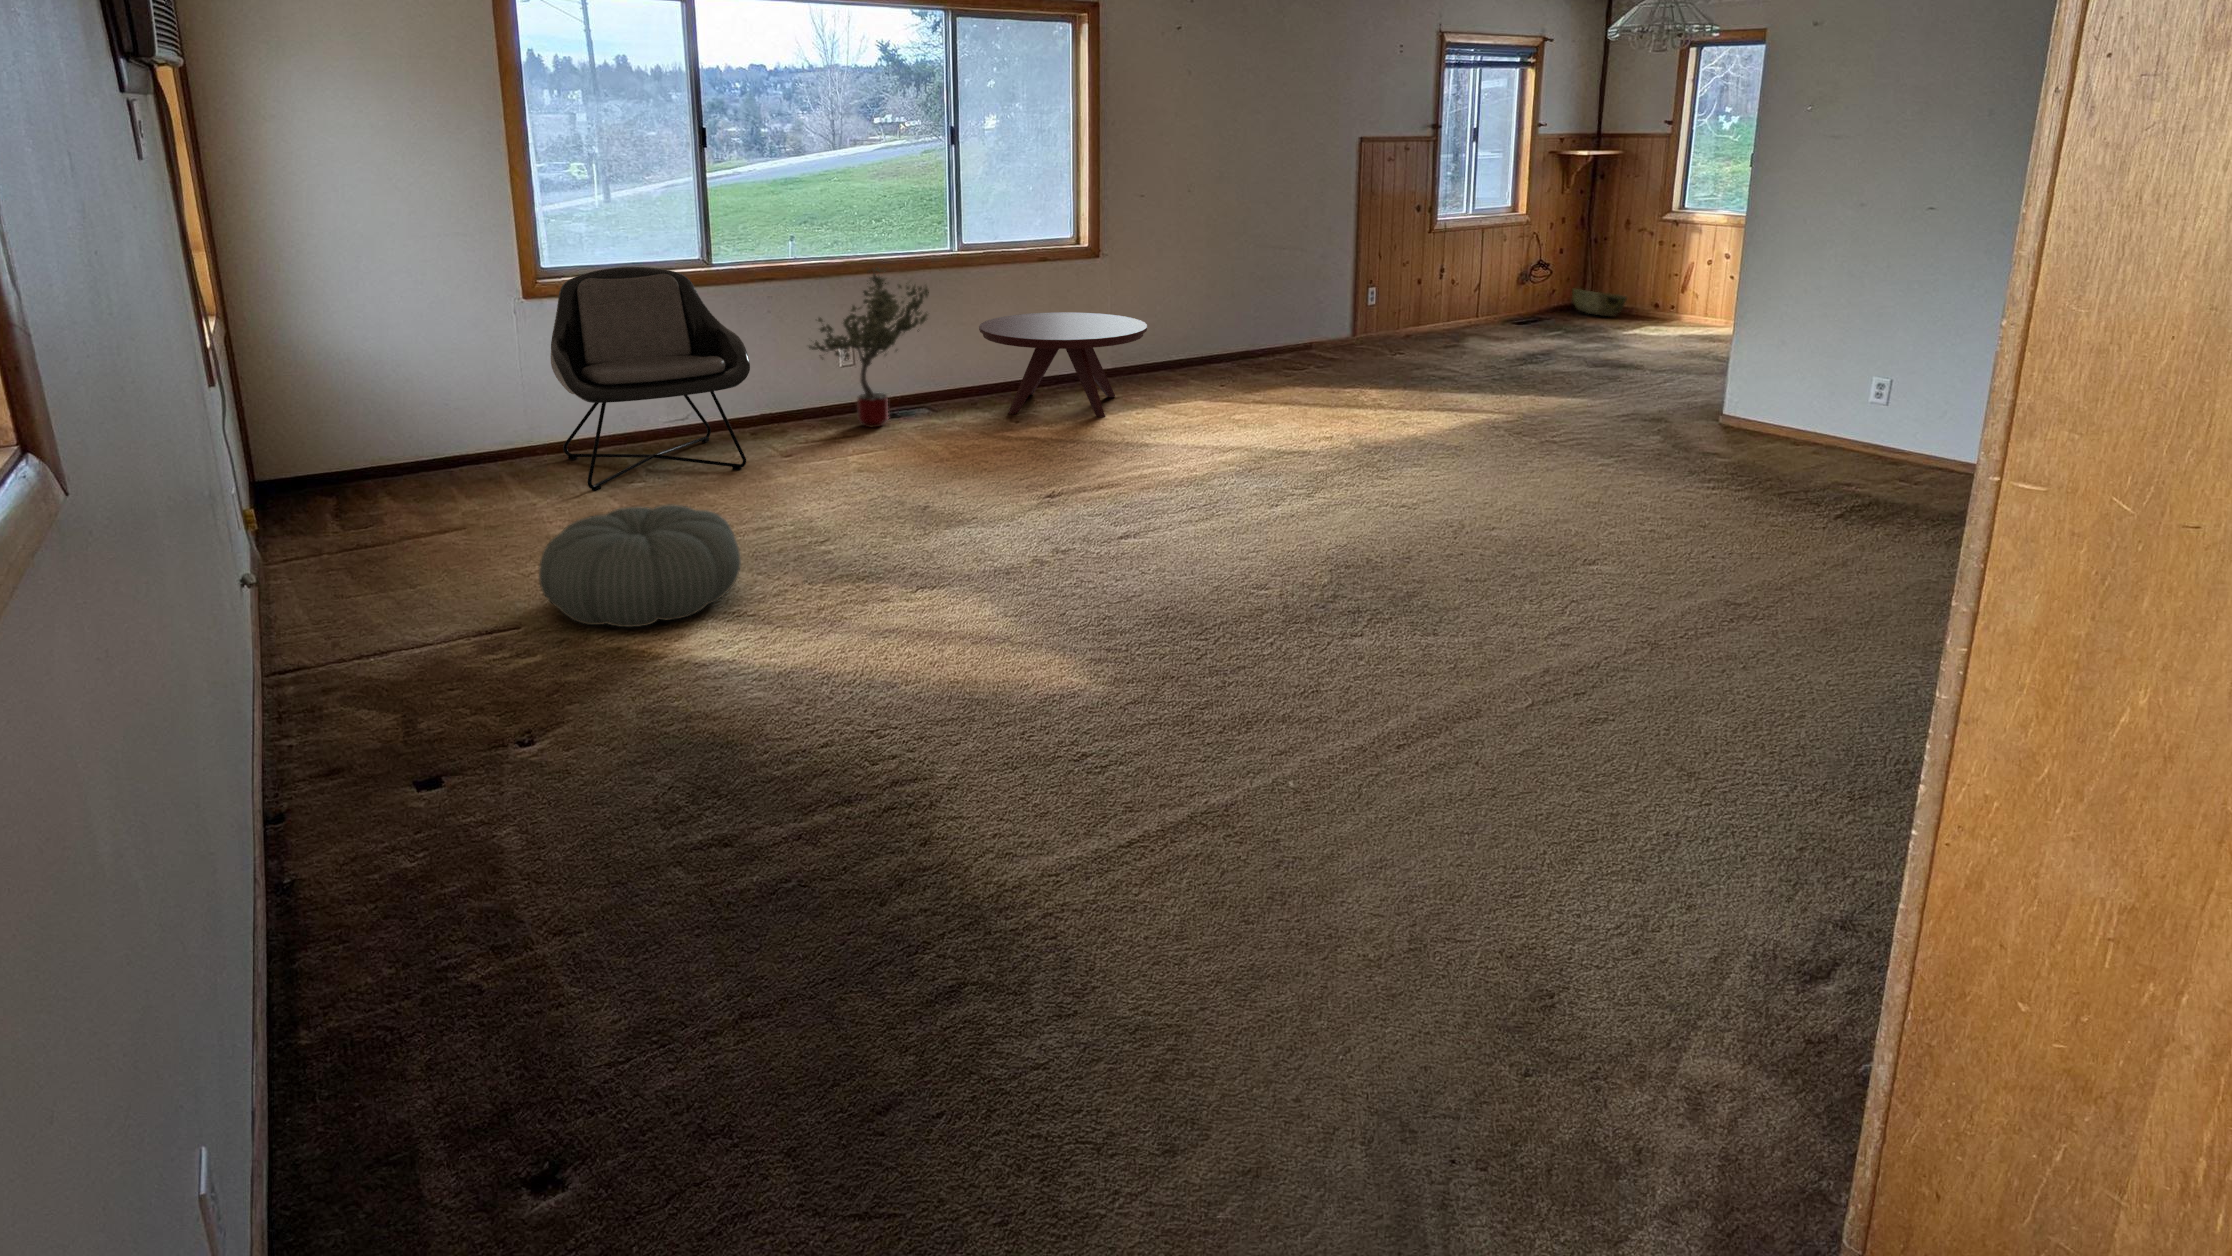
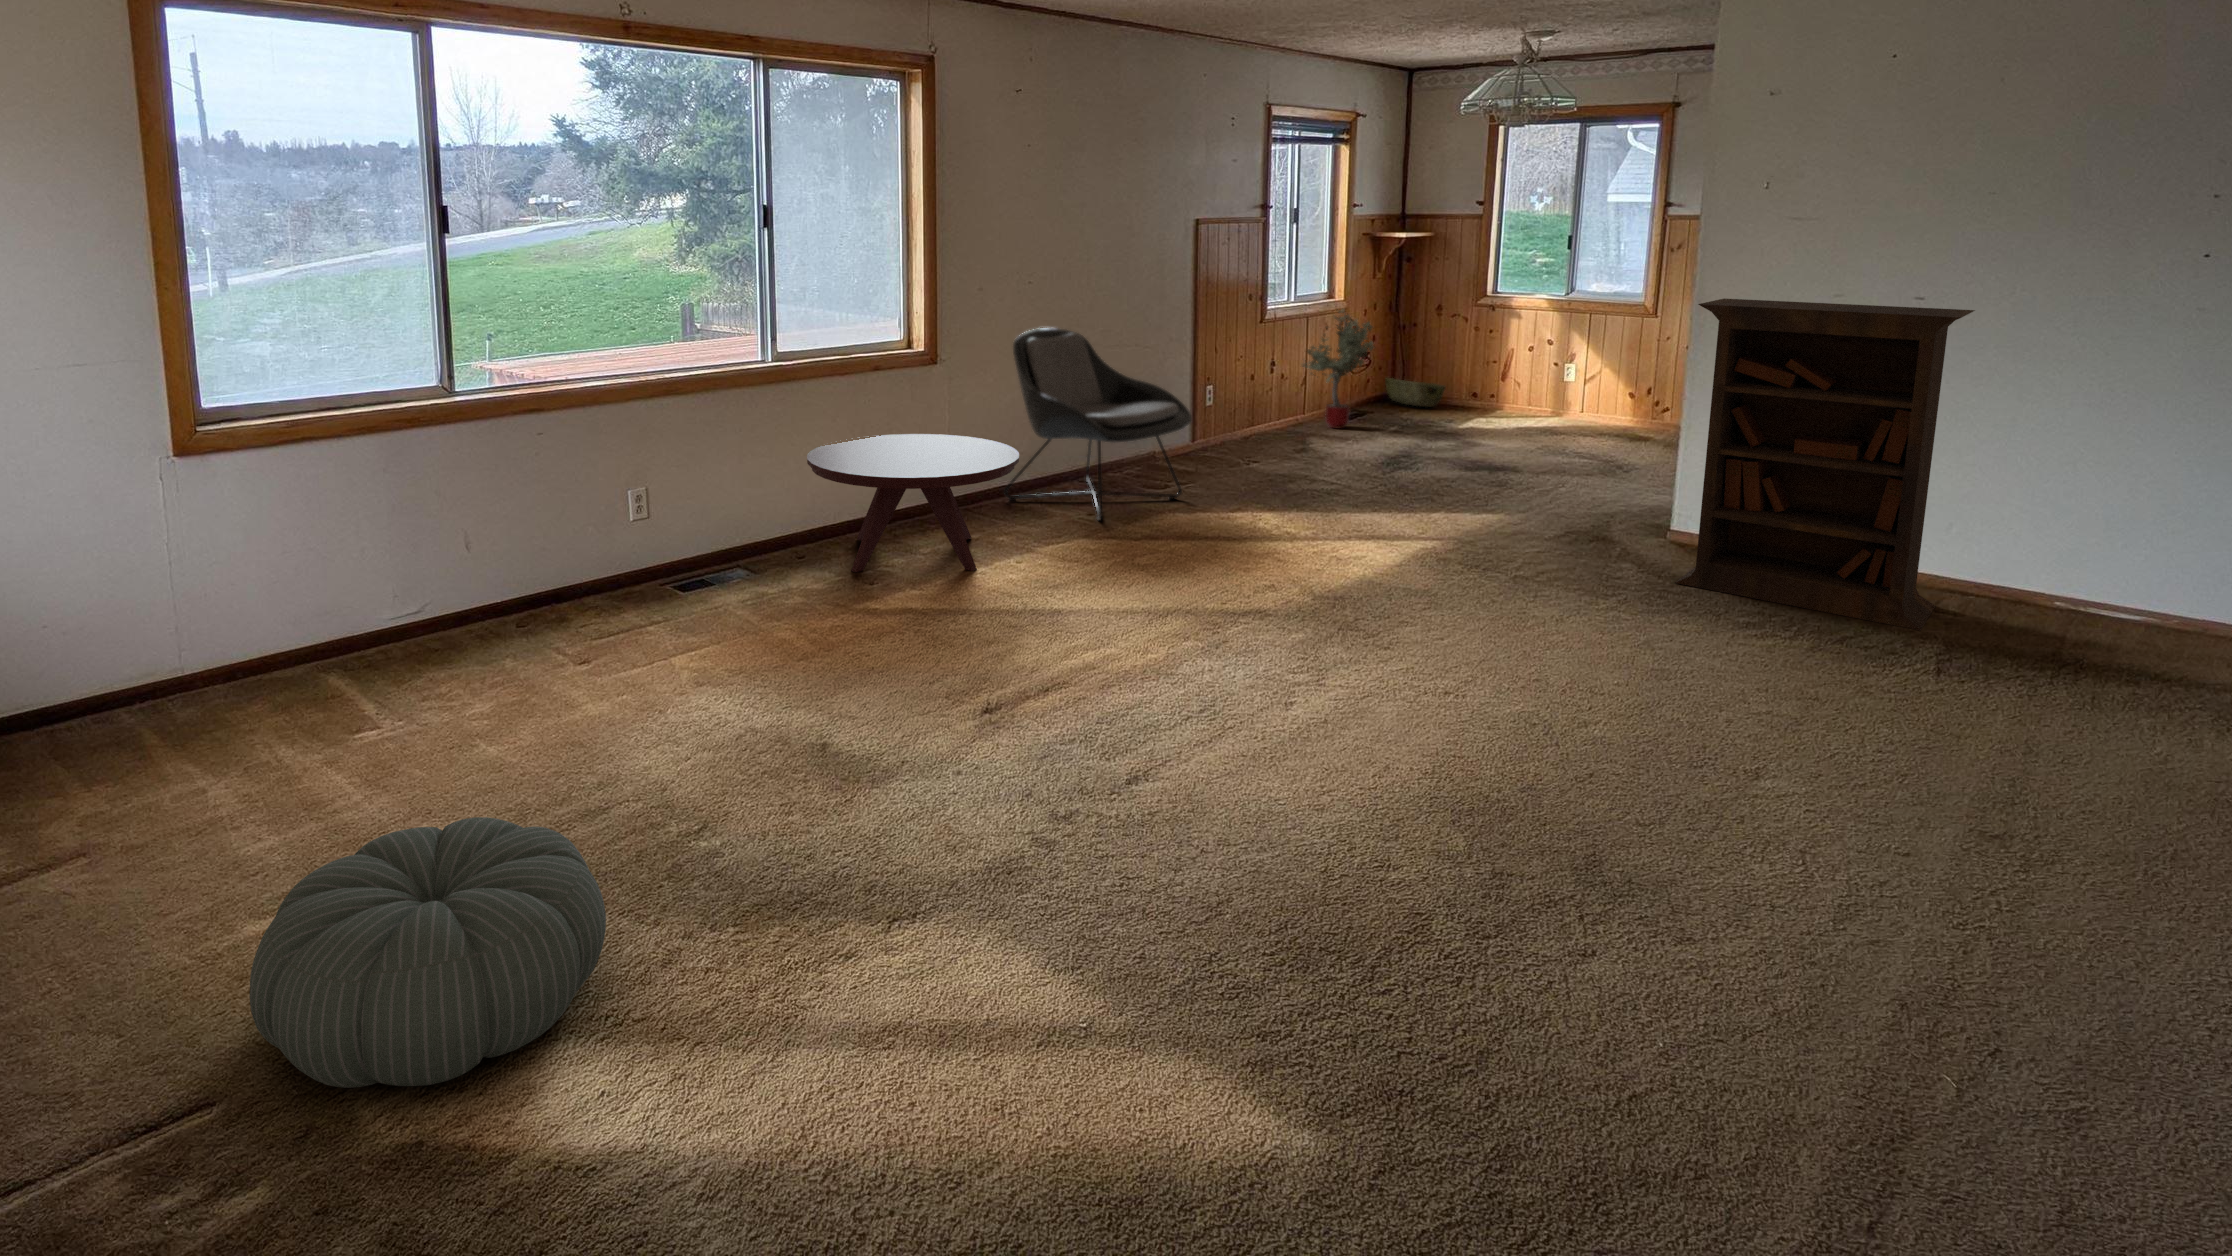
bookcase: none [1684,208,1948,491] -> present [1675,298,1975,630]
lounge chair: present [550,267,750,491] -> present [1005,328,1192,521]
potted tree: present [809,267,929,427] -> present [1303,309,1374,428]

